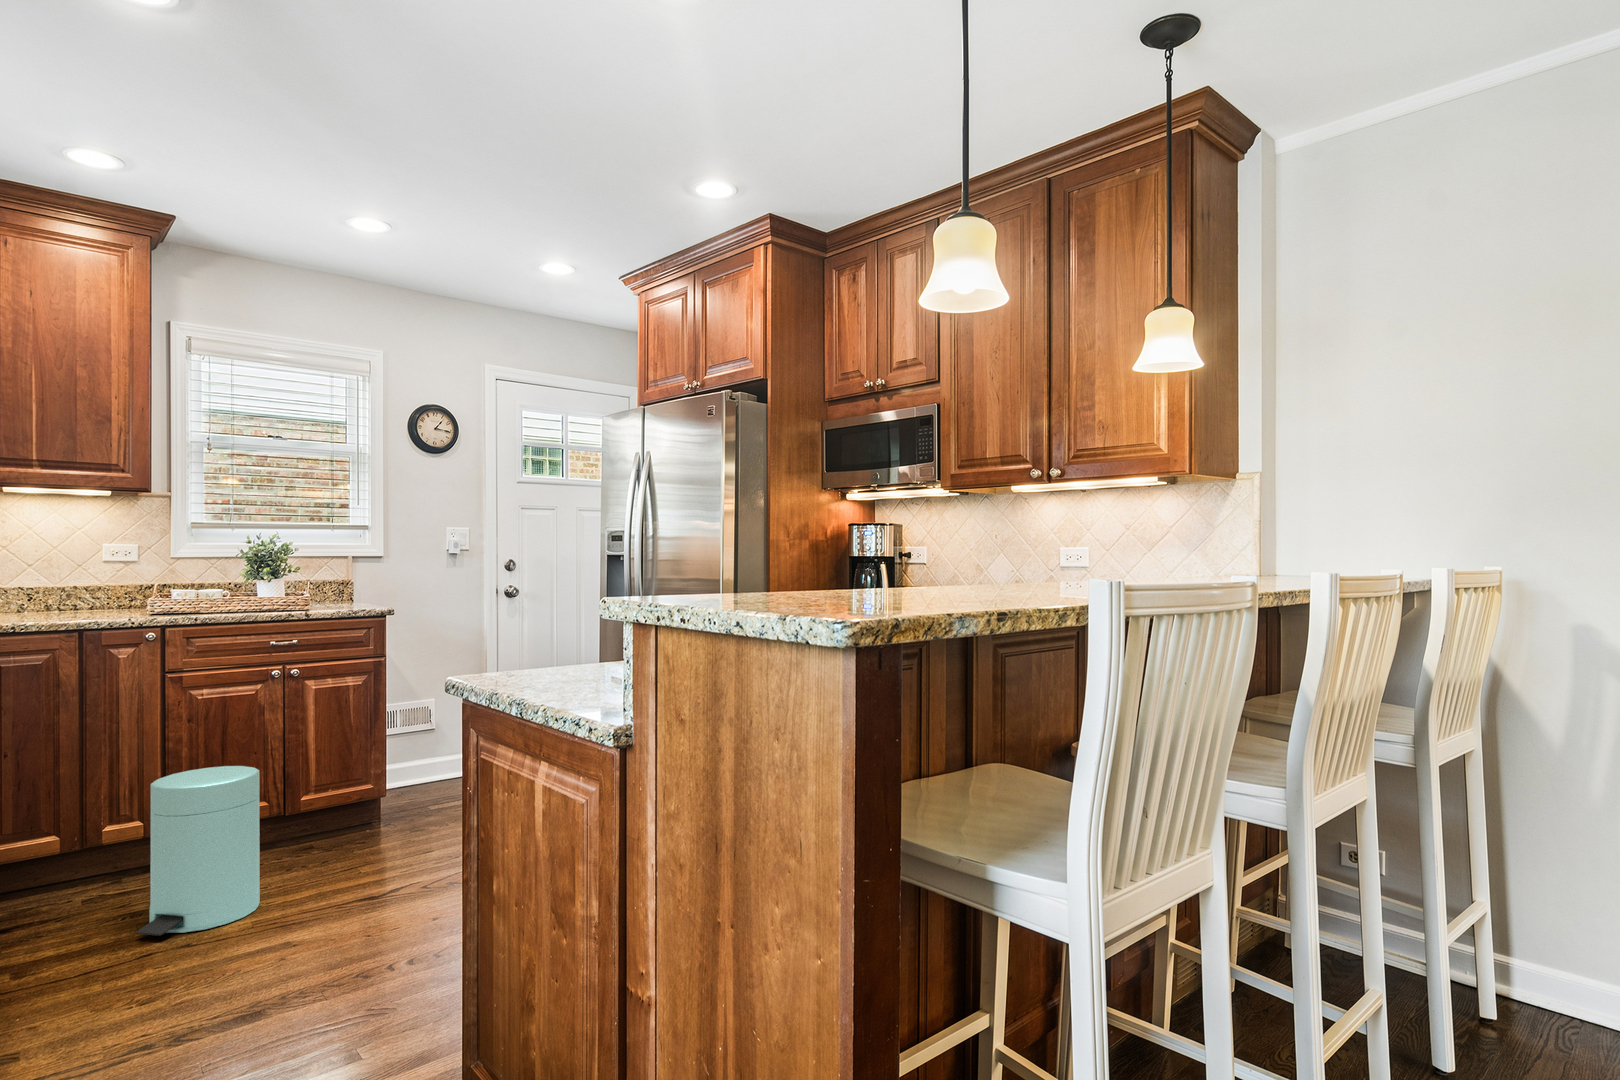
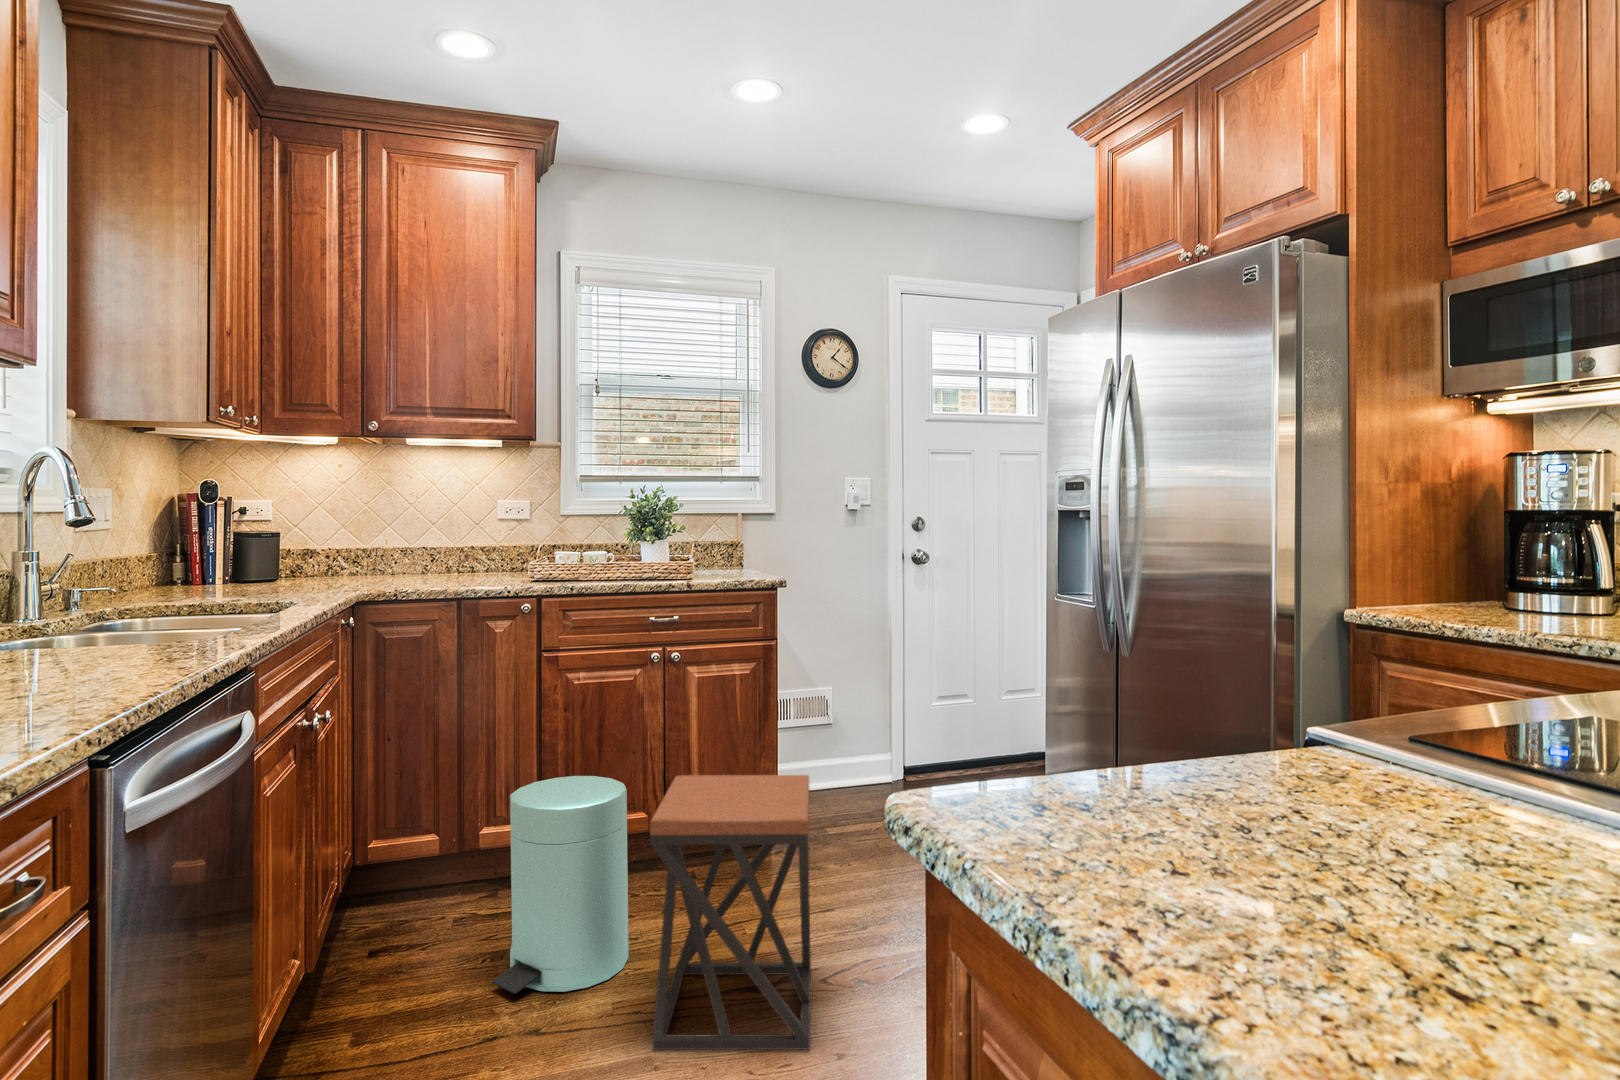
stool: none [290,744,416,945] -> present [650,775,811,1050]

